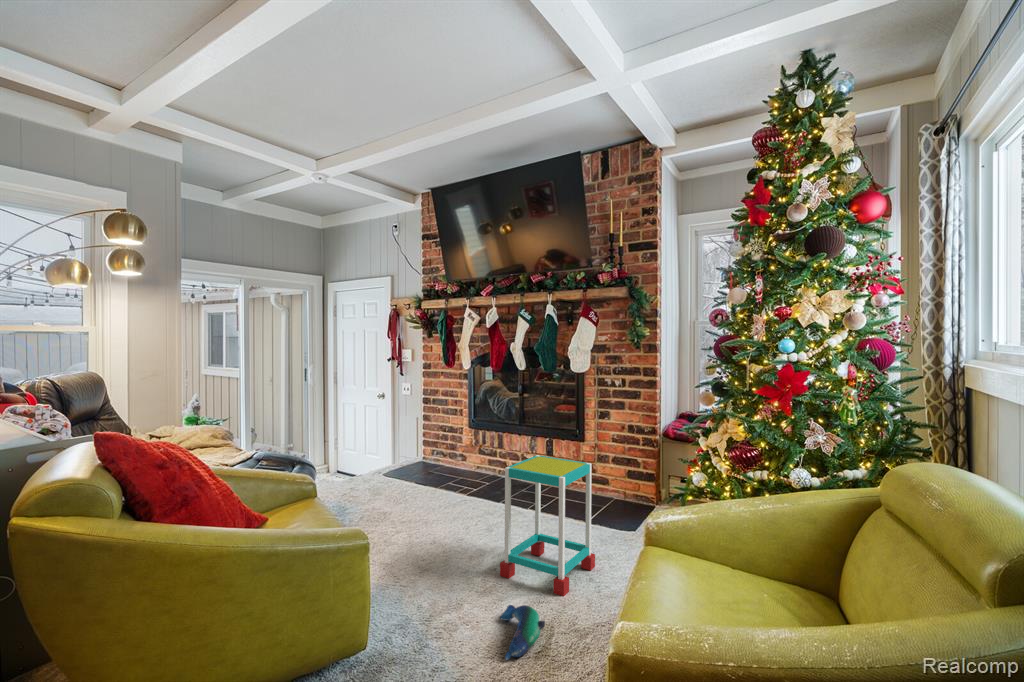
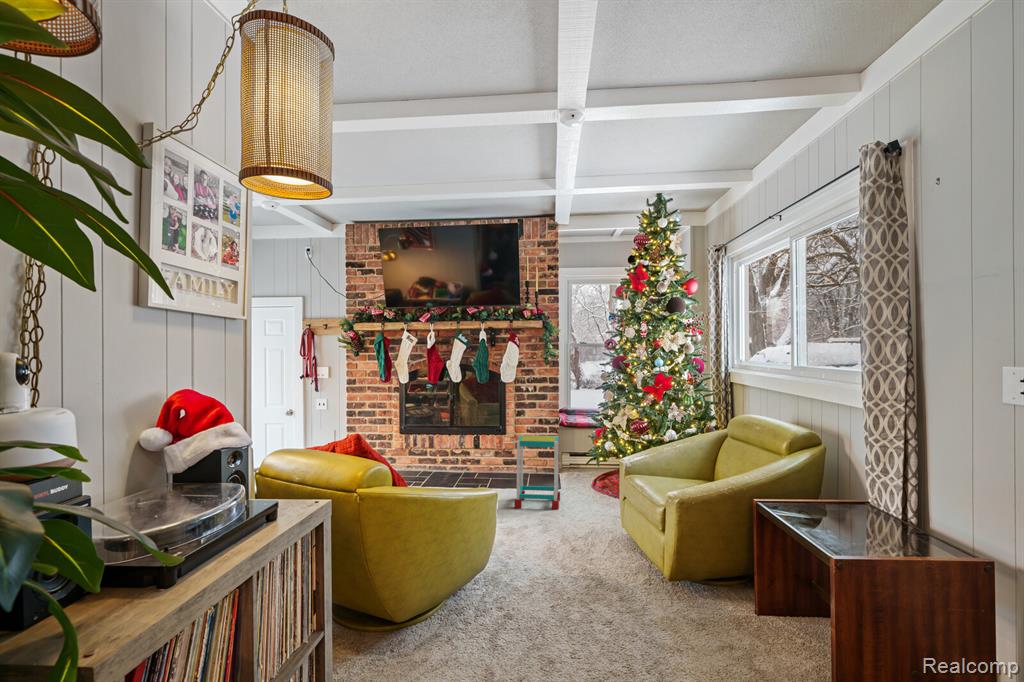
plush toy: present [500,605,545,660] -> none [540,507,571,527]

